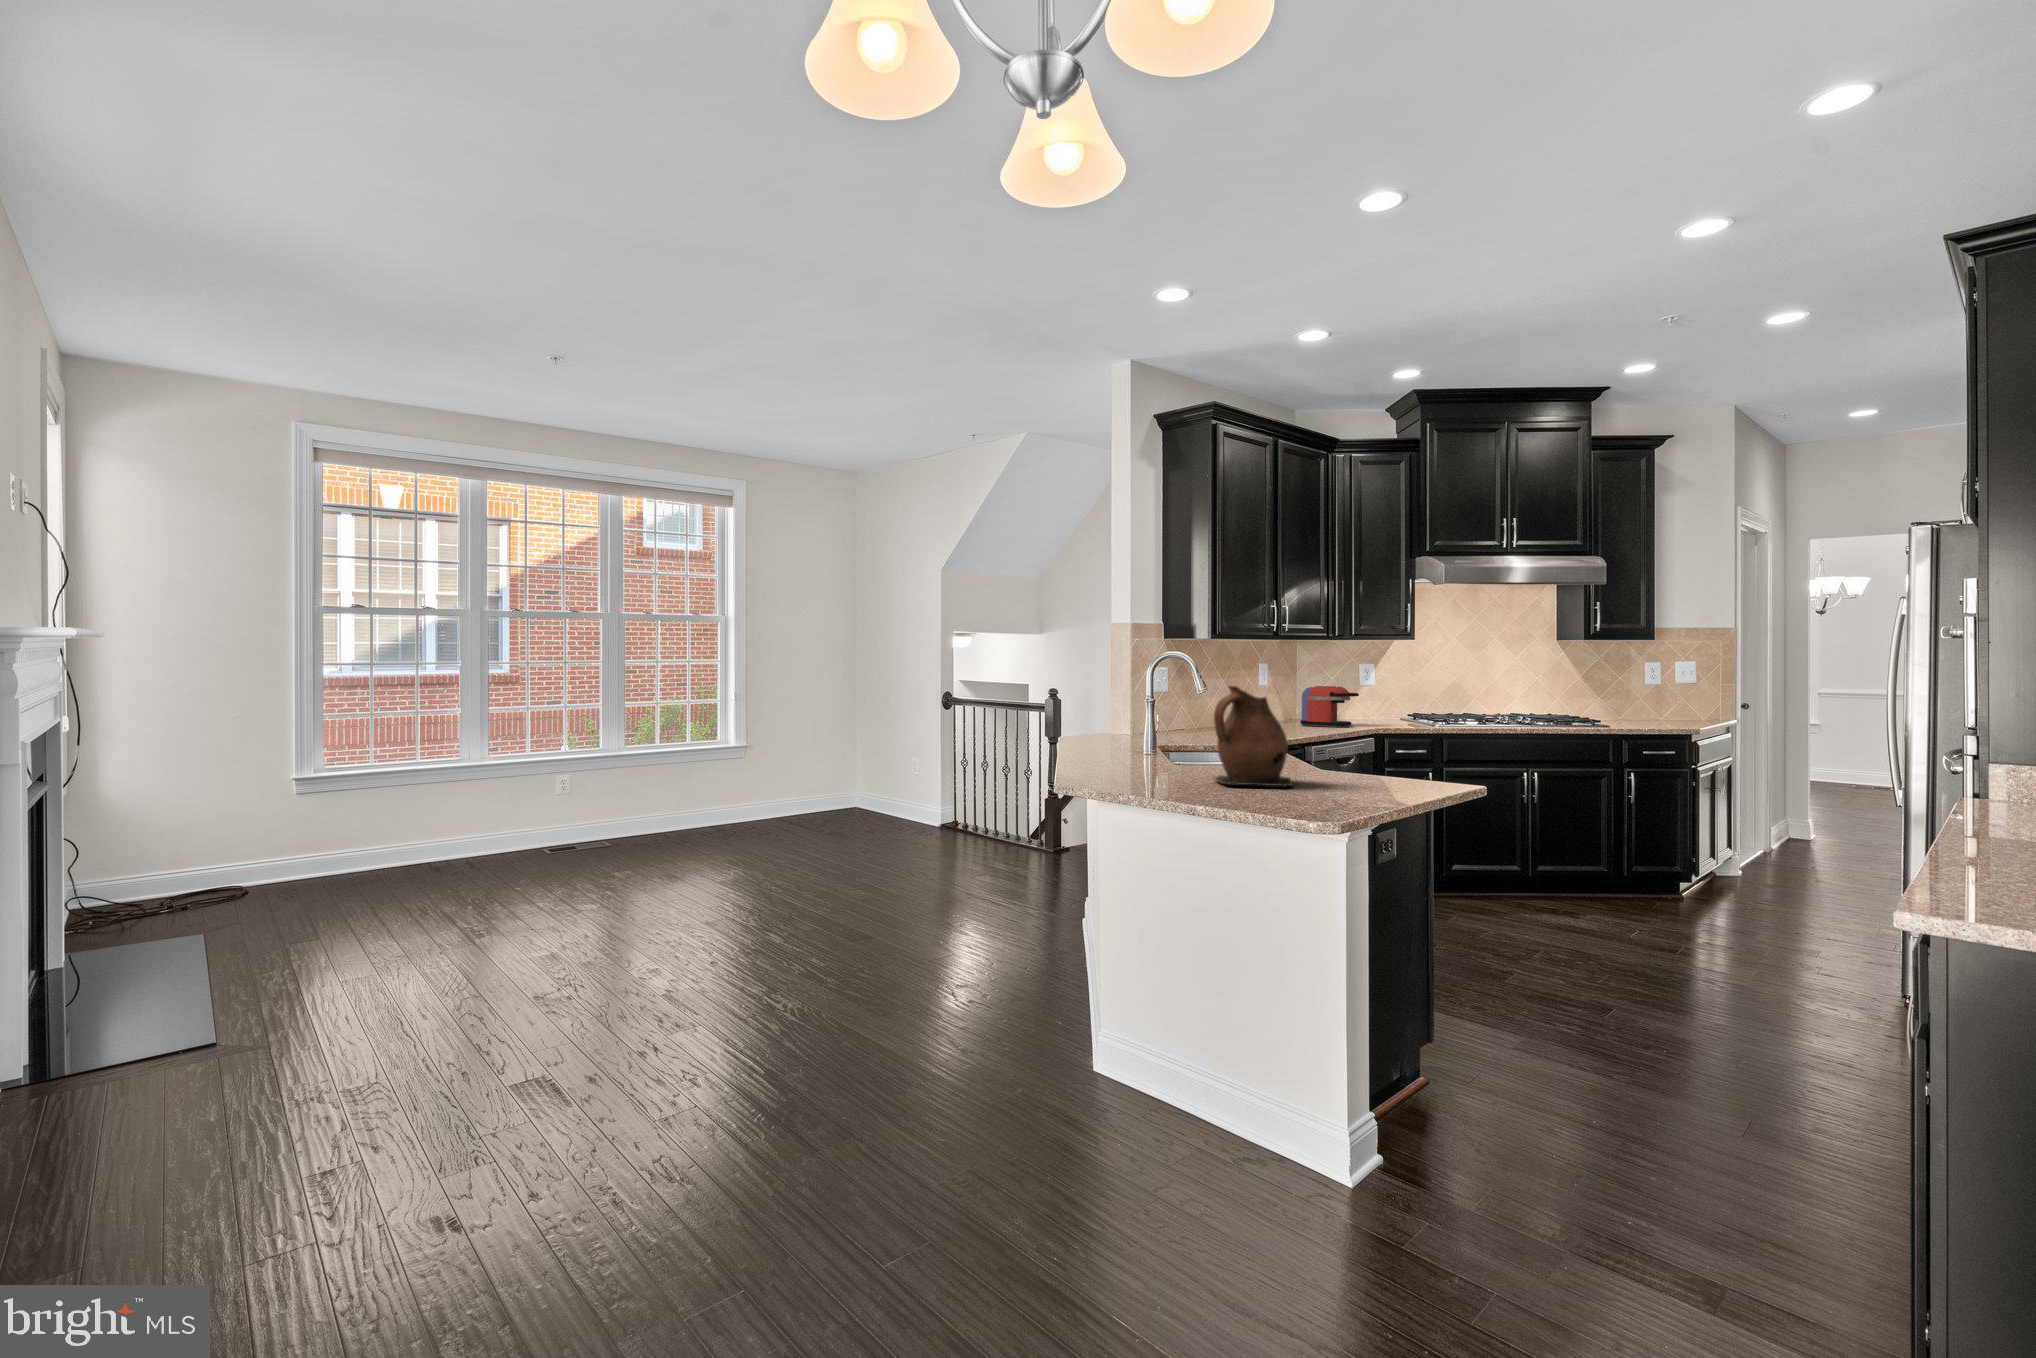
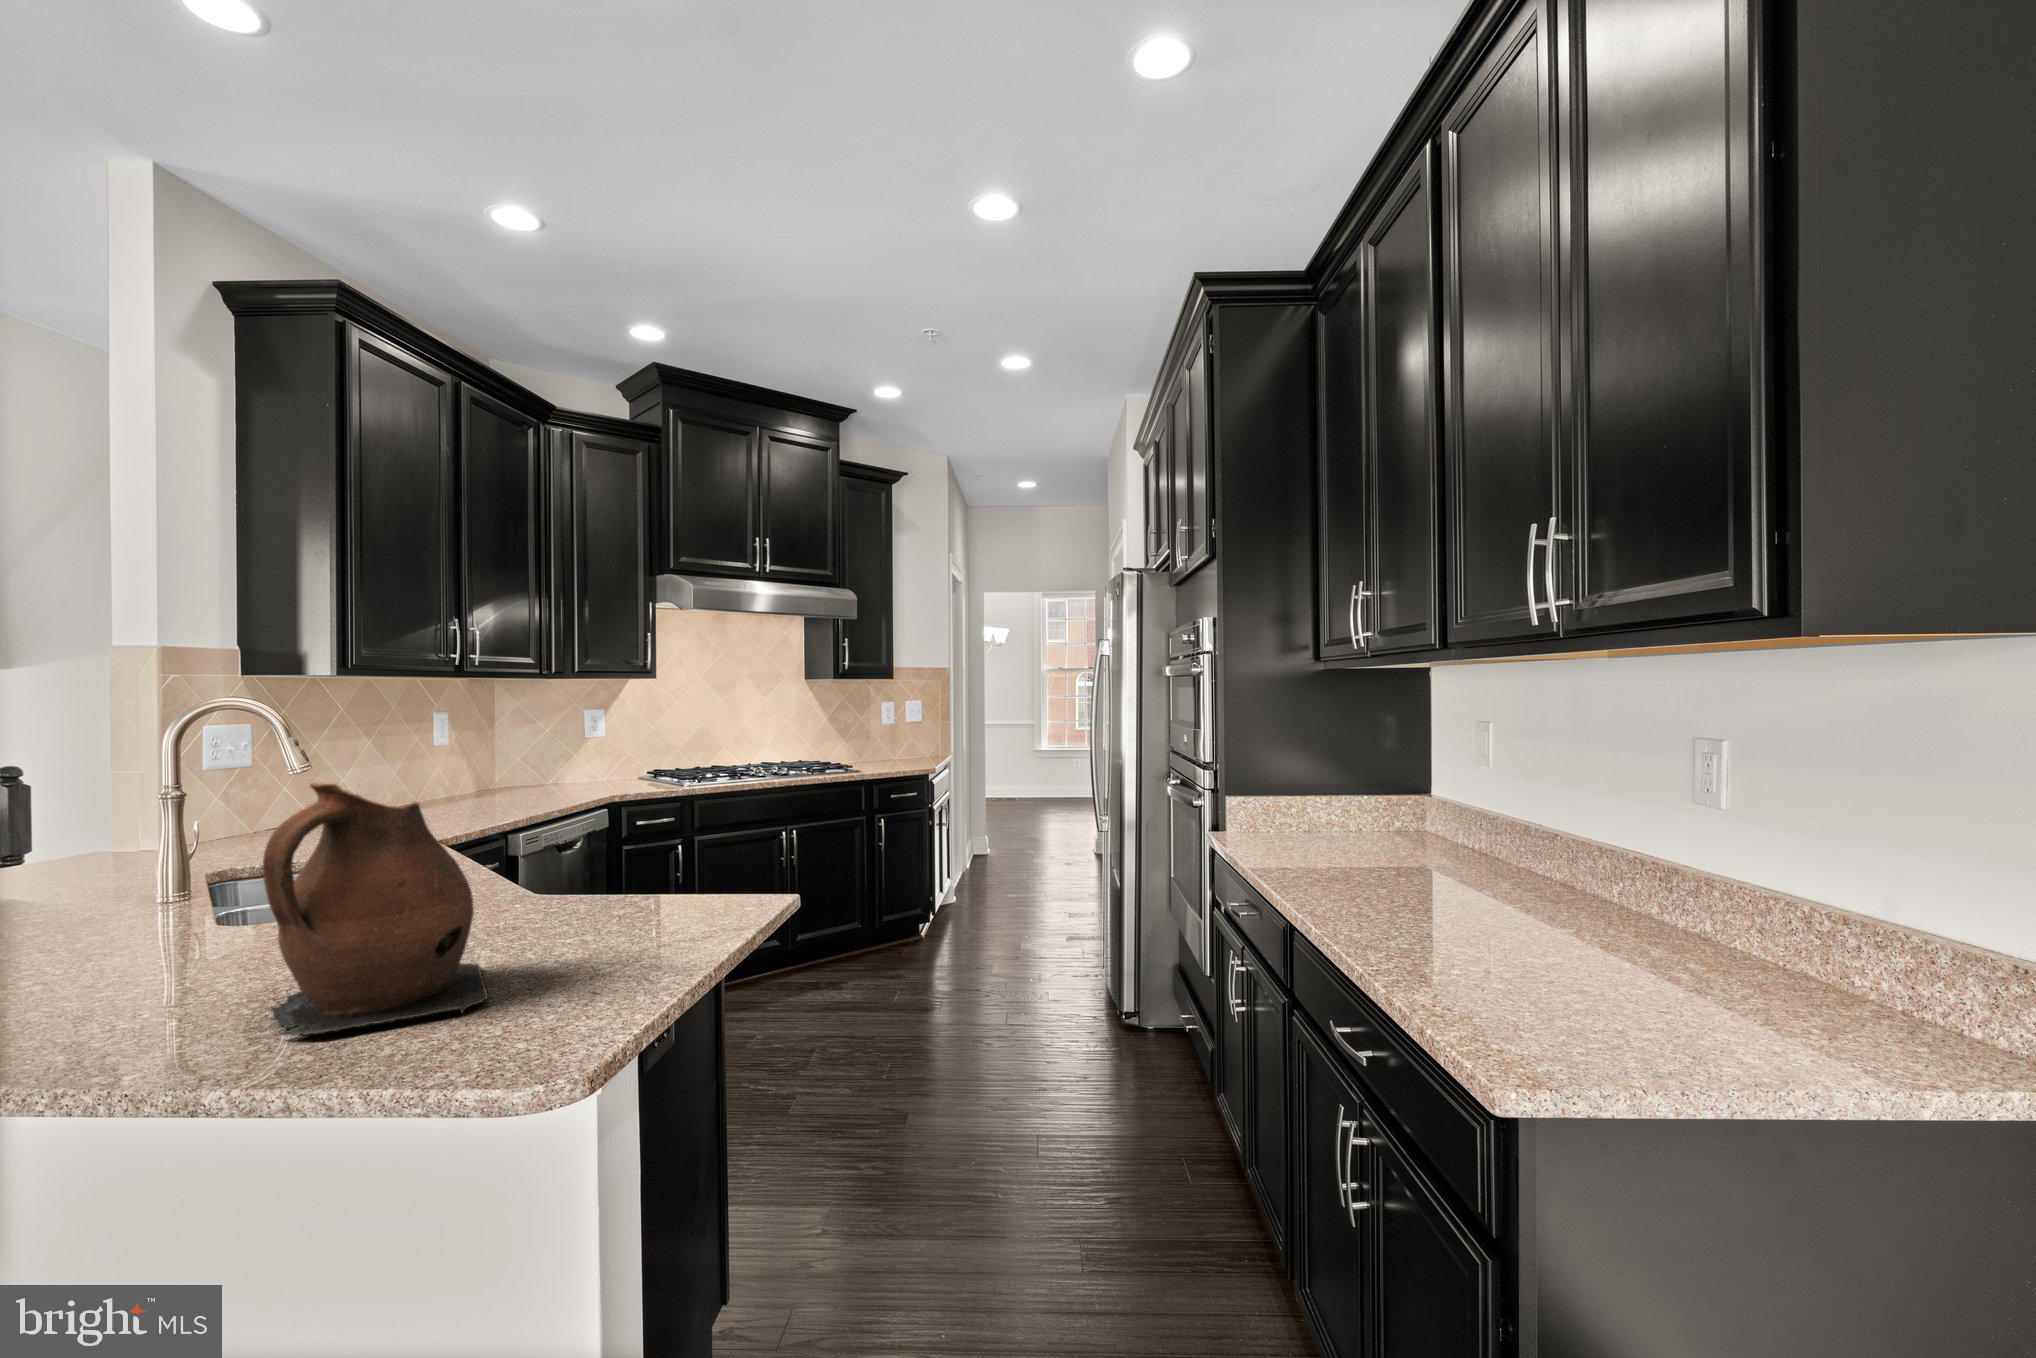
coffee maker: present [1300,686,1359,727] -> none [499,741,586,799]

